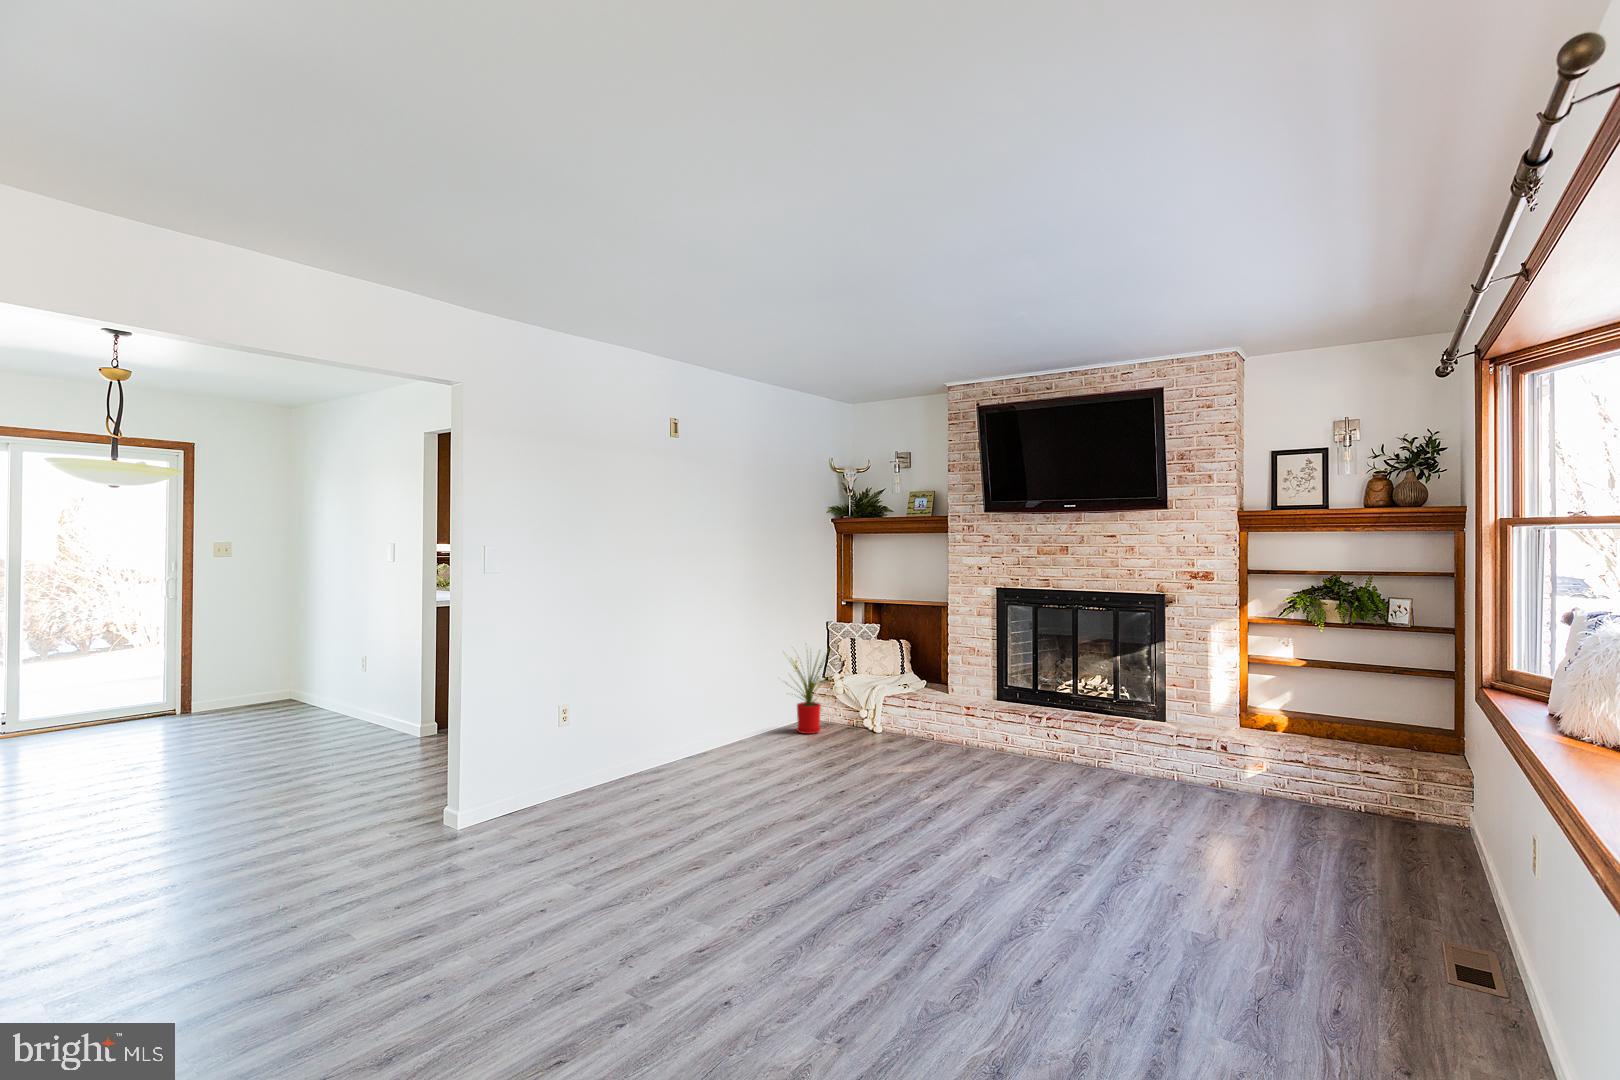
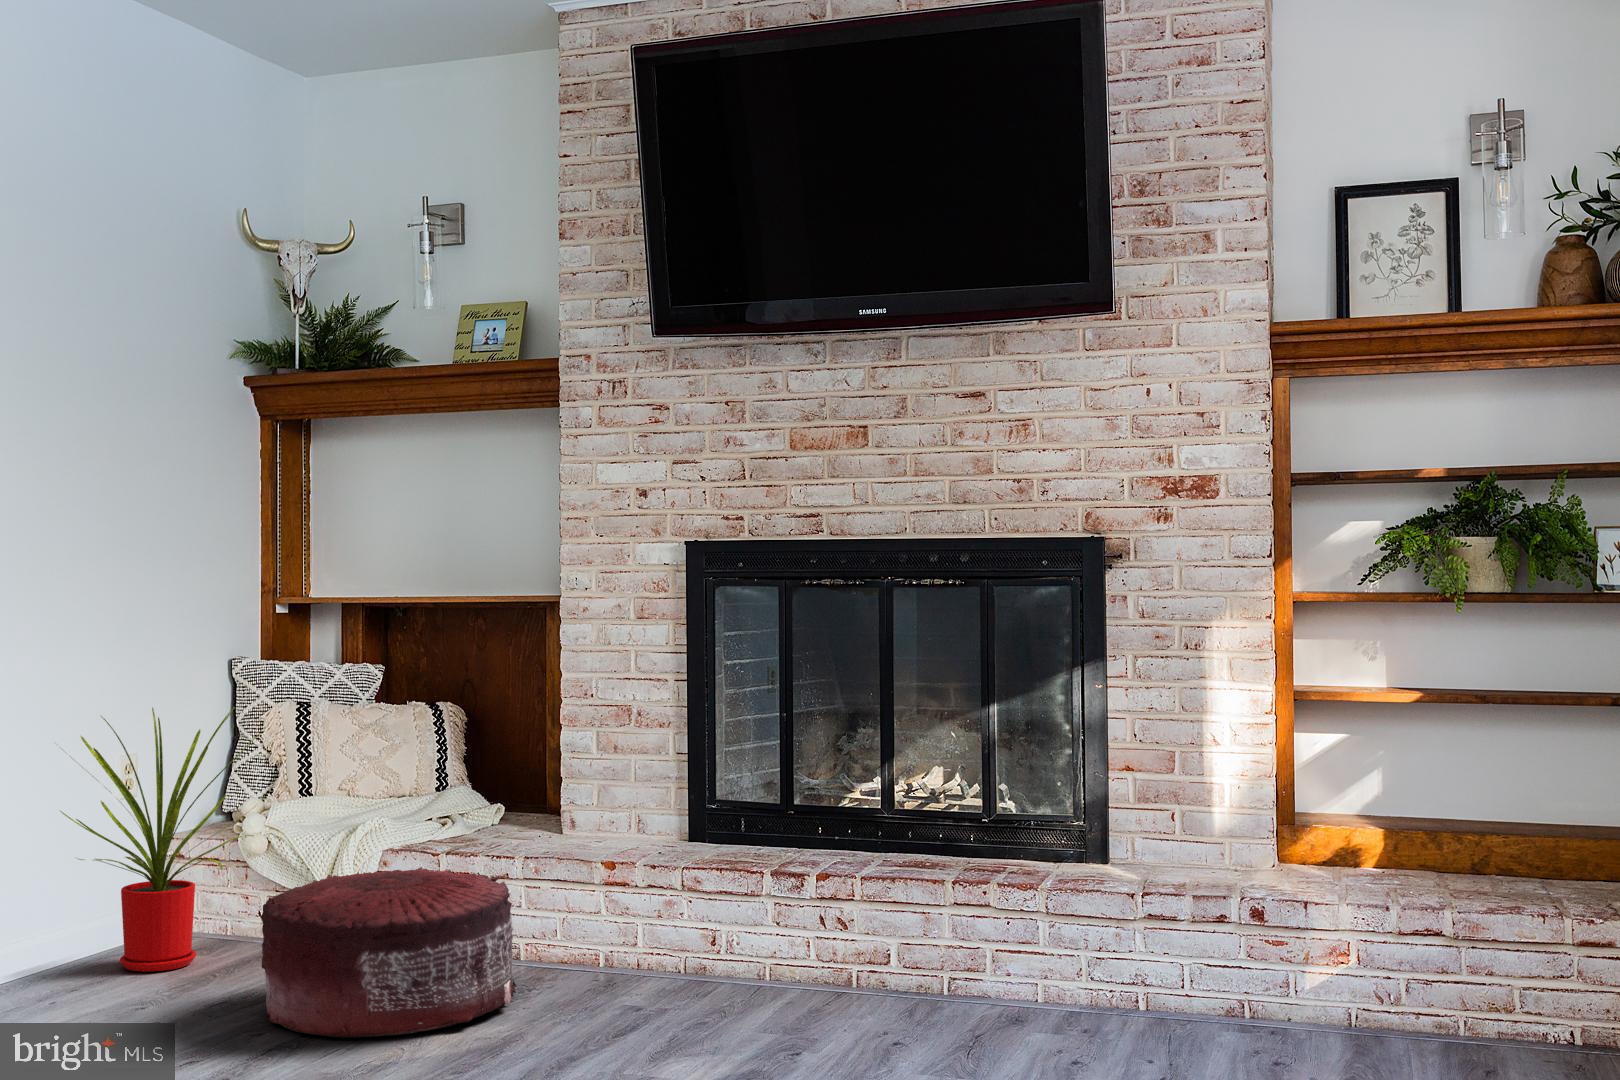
pouf: none [848,705,935,765] -> present [260,867,517,1037]

